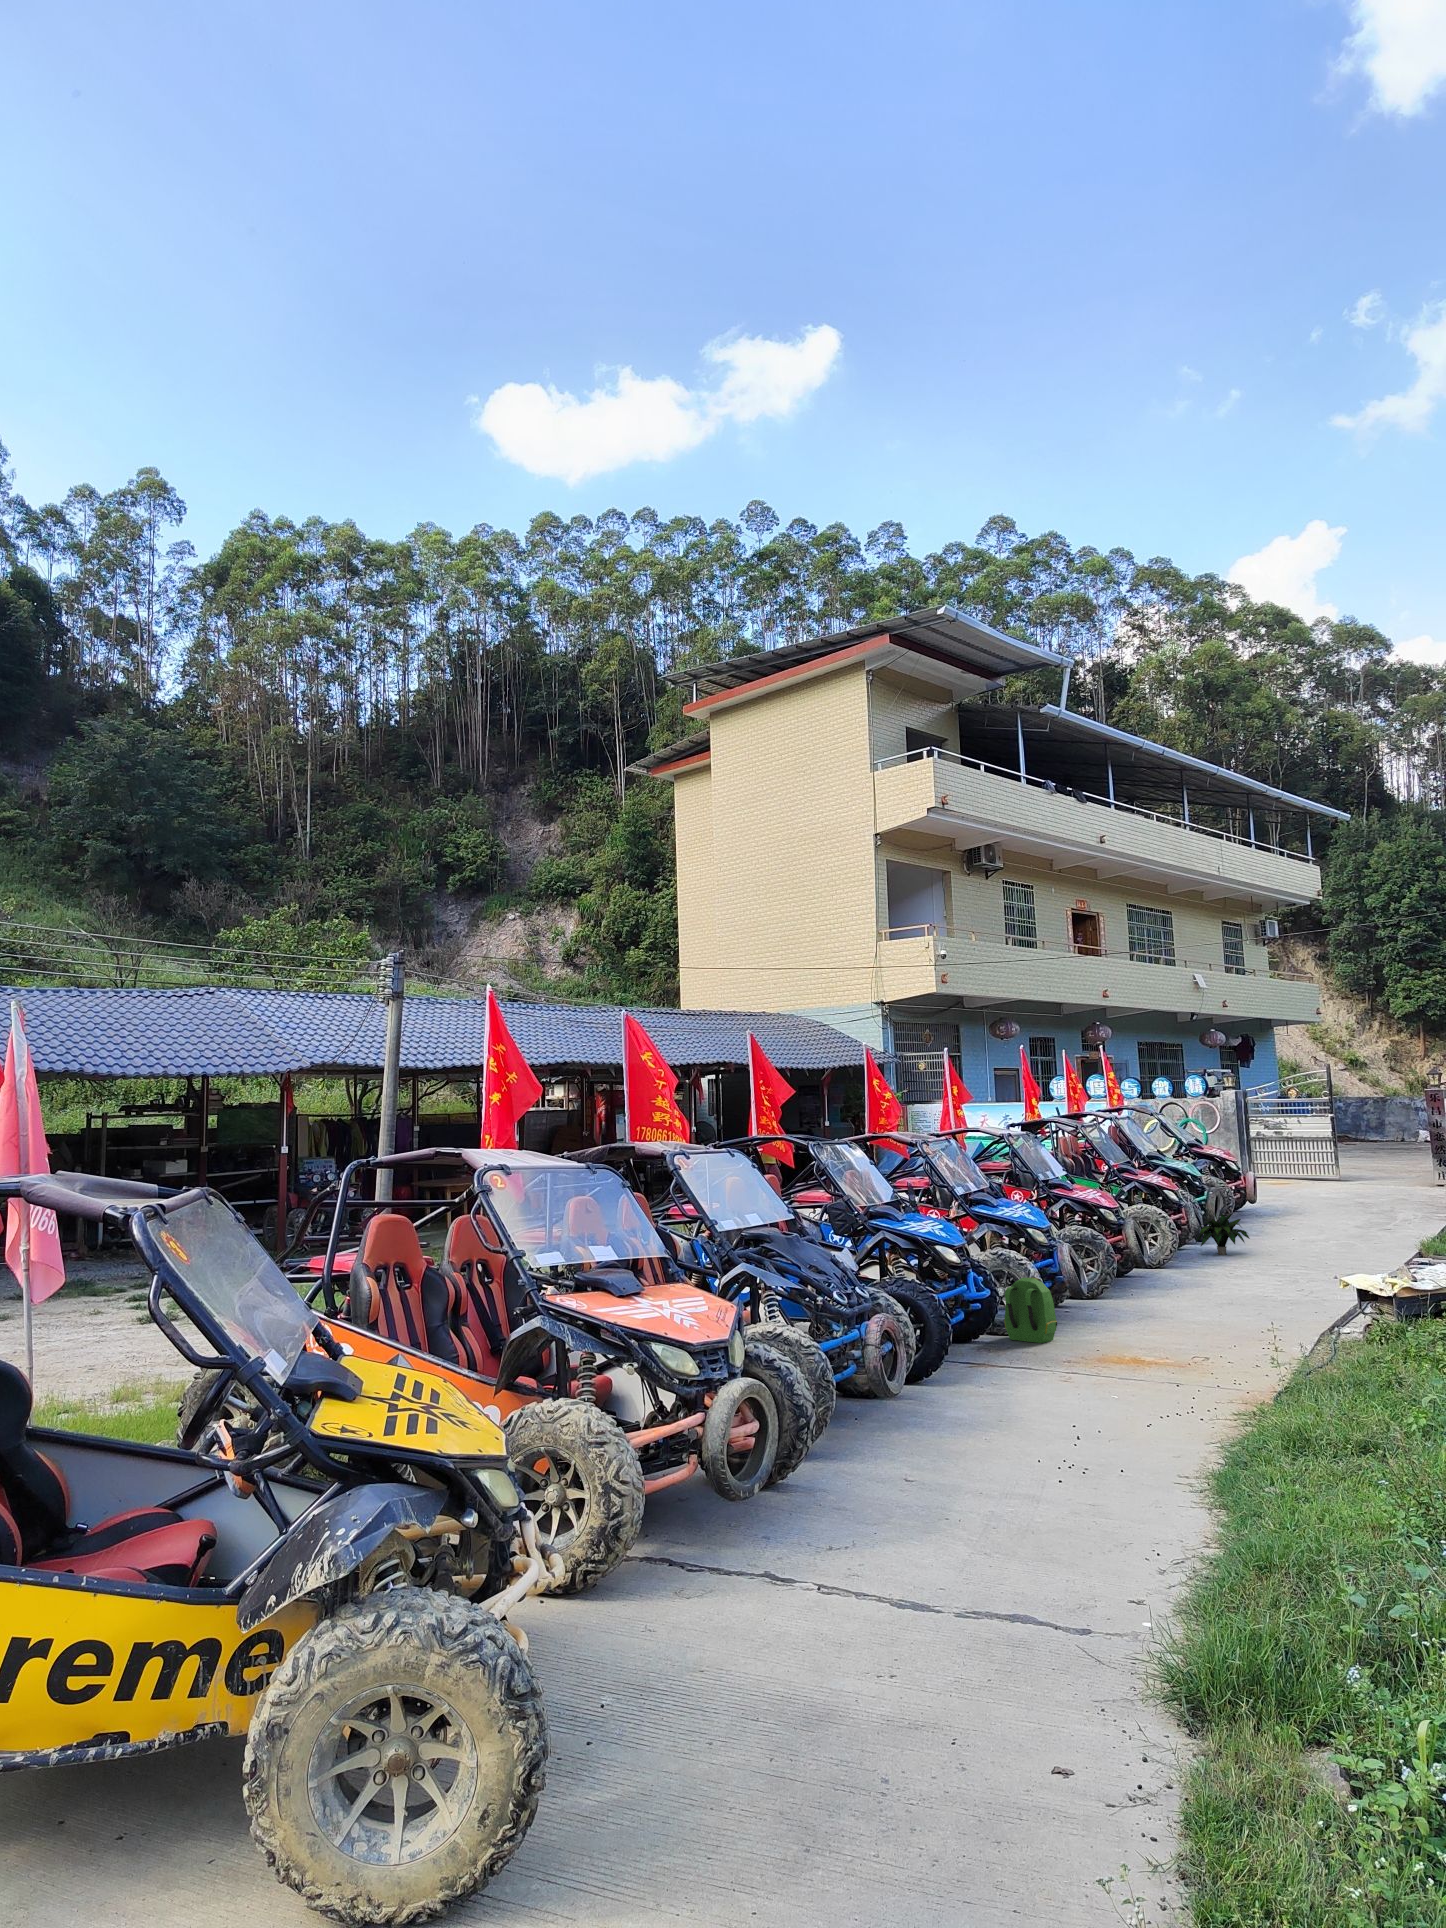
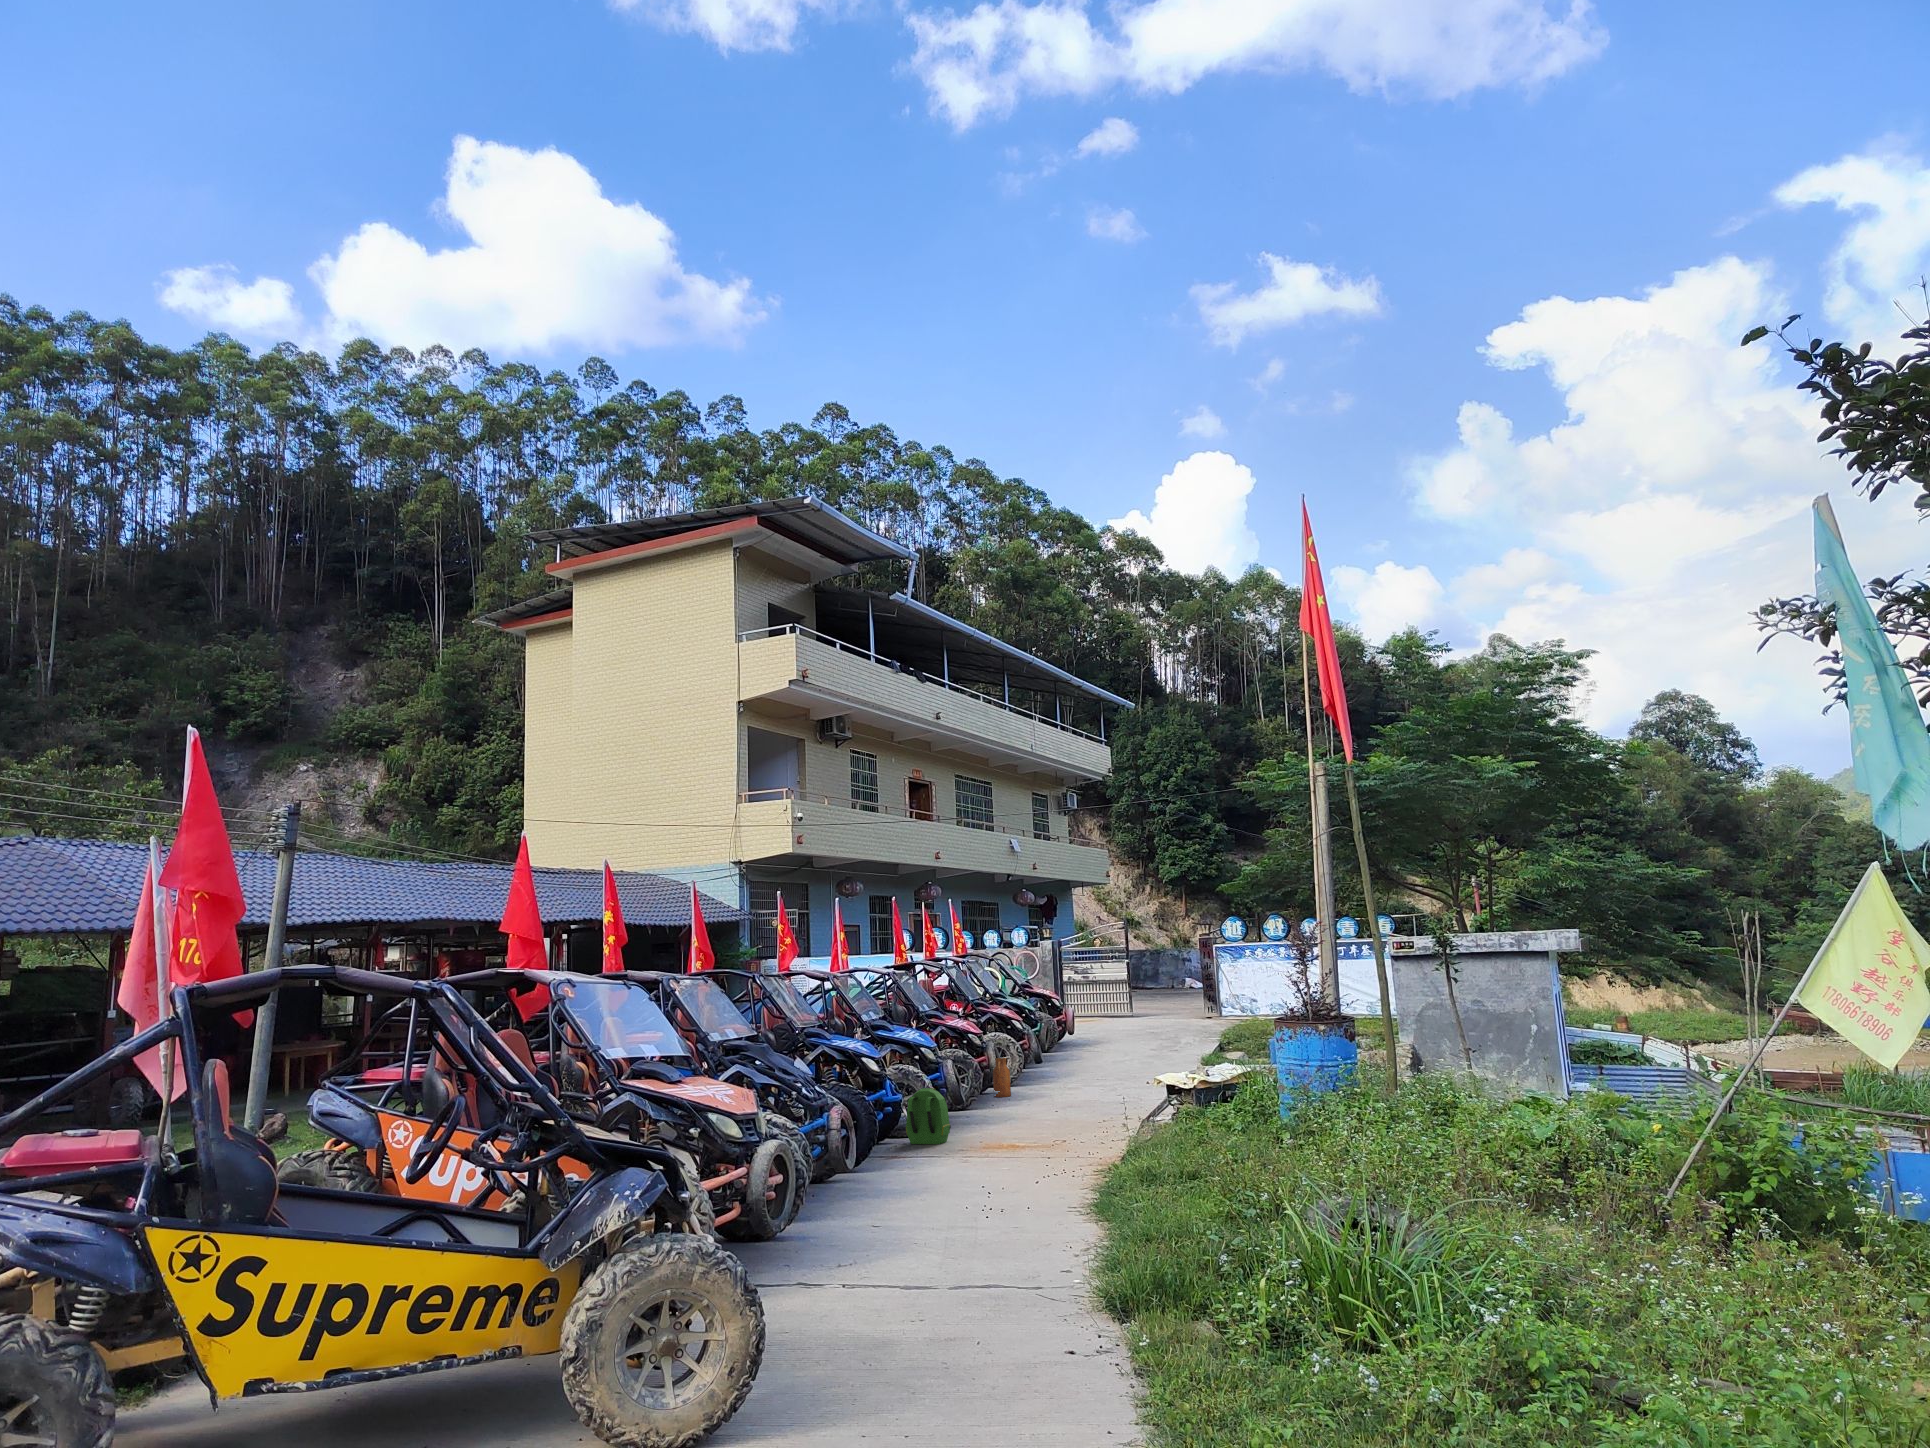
potted plant: present [1196,1213,1250,1255] -> none [1036,1039,1081,1077]
watering can: none [1133,1232,1156,1279] -> present [993,1058,1011,1097]

